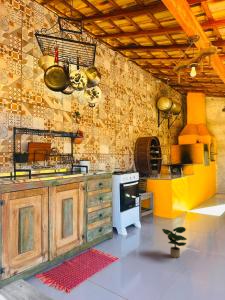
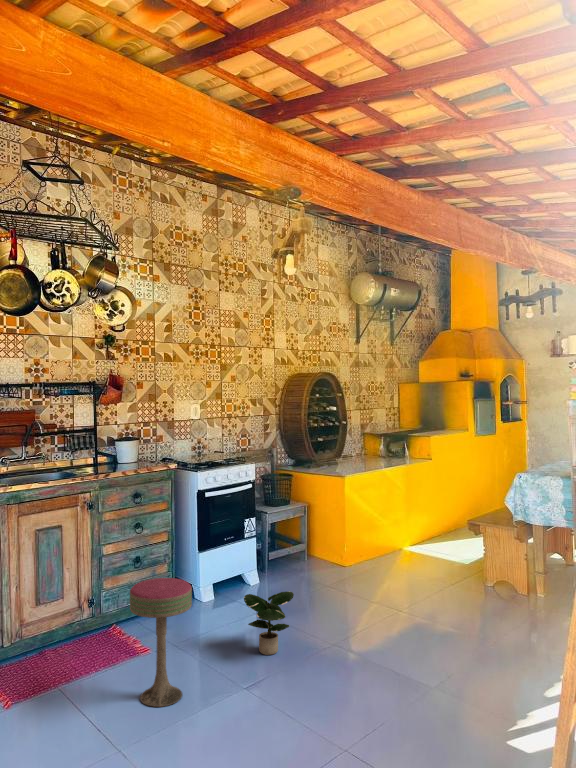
bar stool: none [128,220,160,288] -> present [130,578,192,707]

